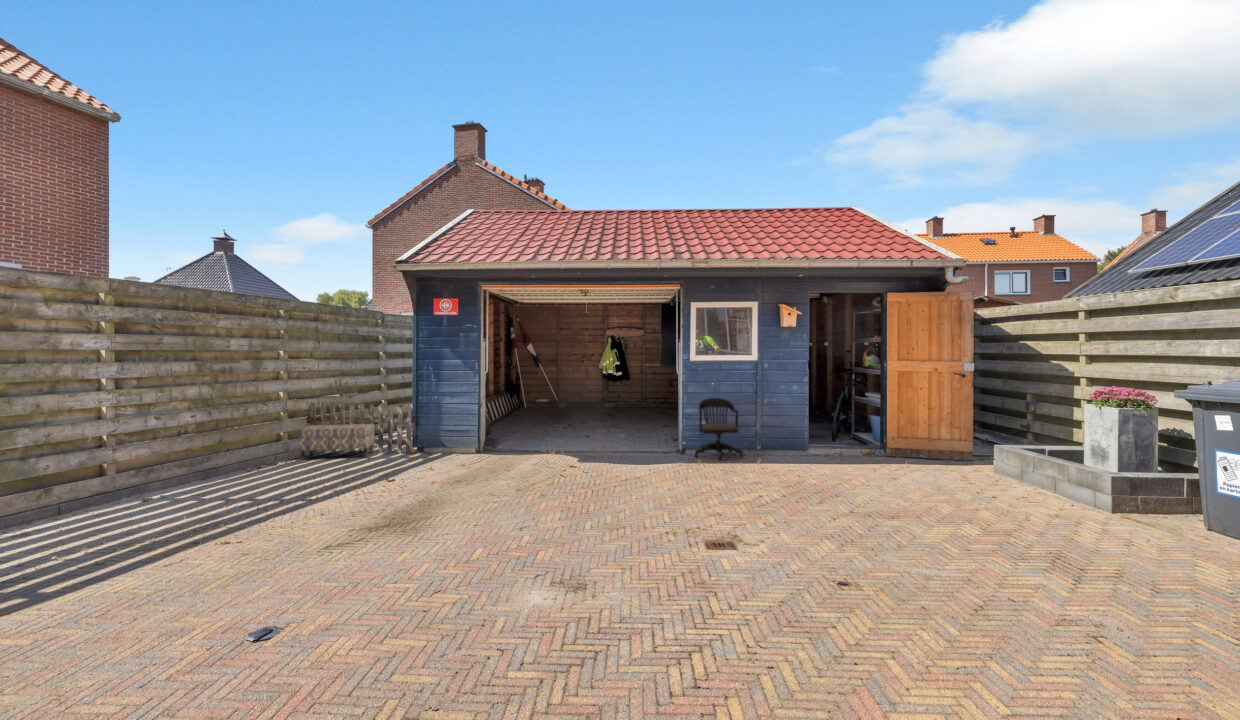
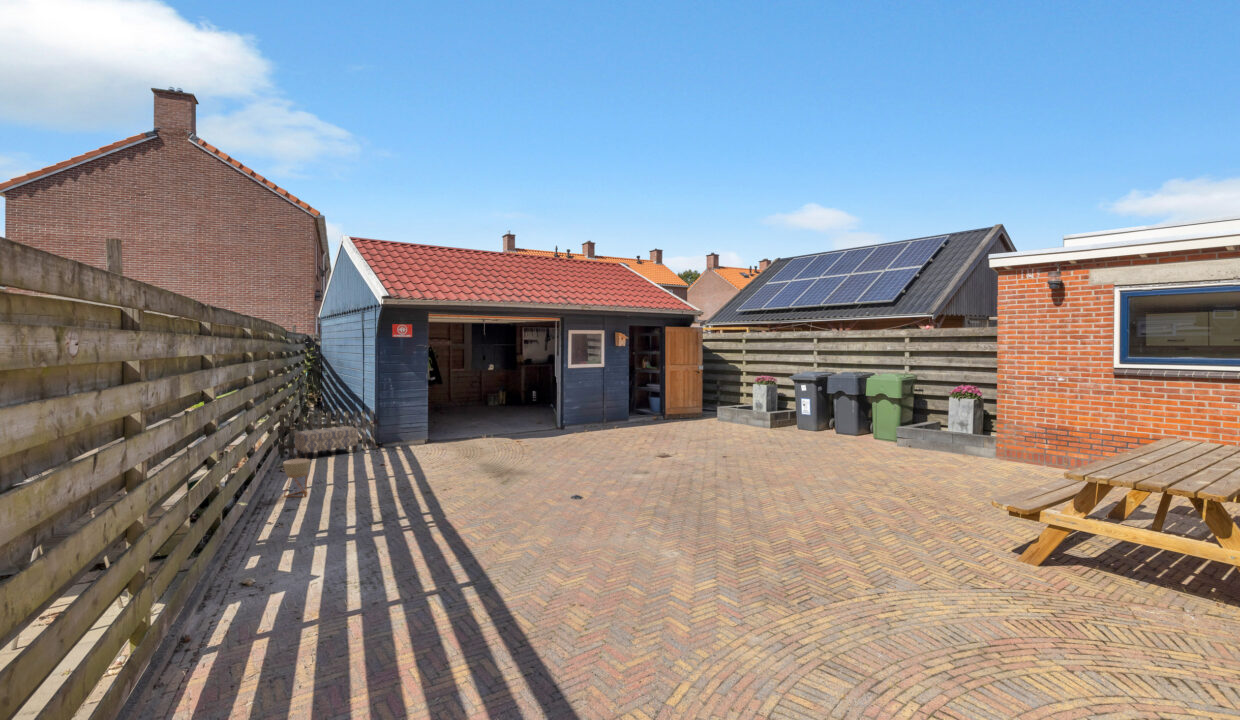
chair: present [695,398,743,460] -> none [573,390,602,428]
planter: none [103,457,149,510] -> present [283,459,310,497]

